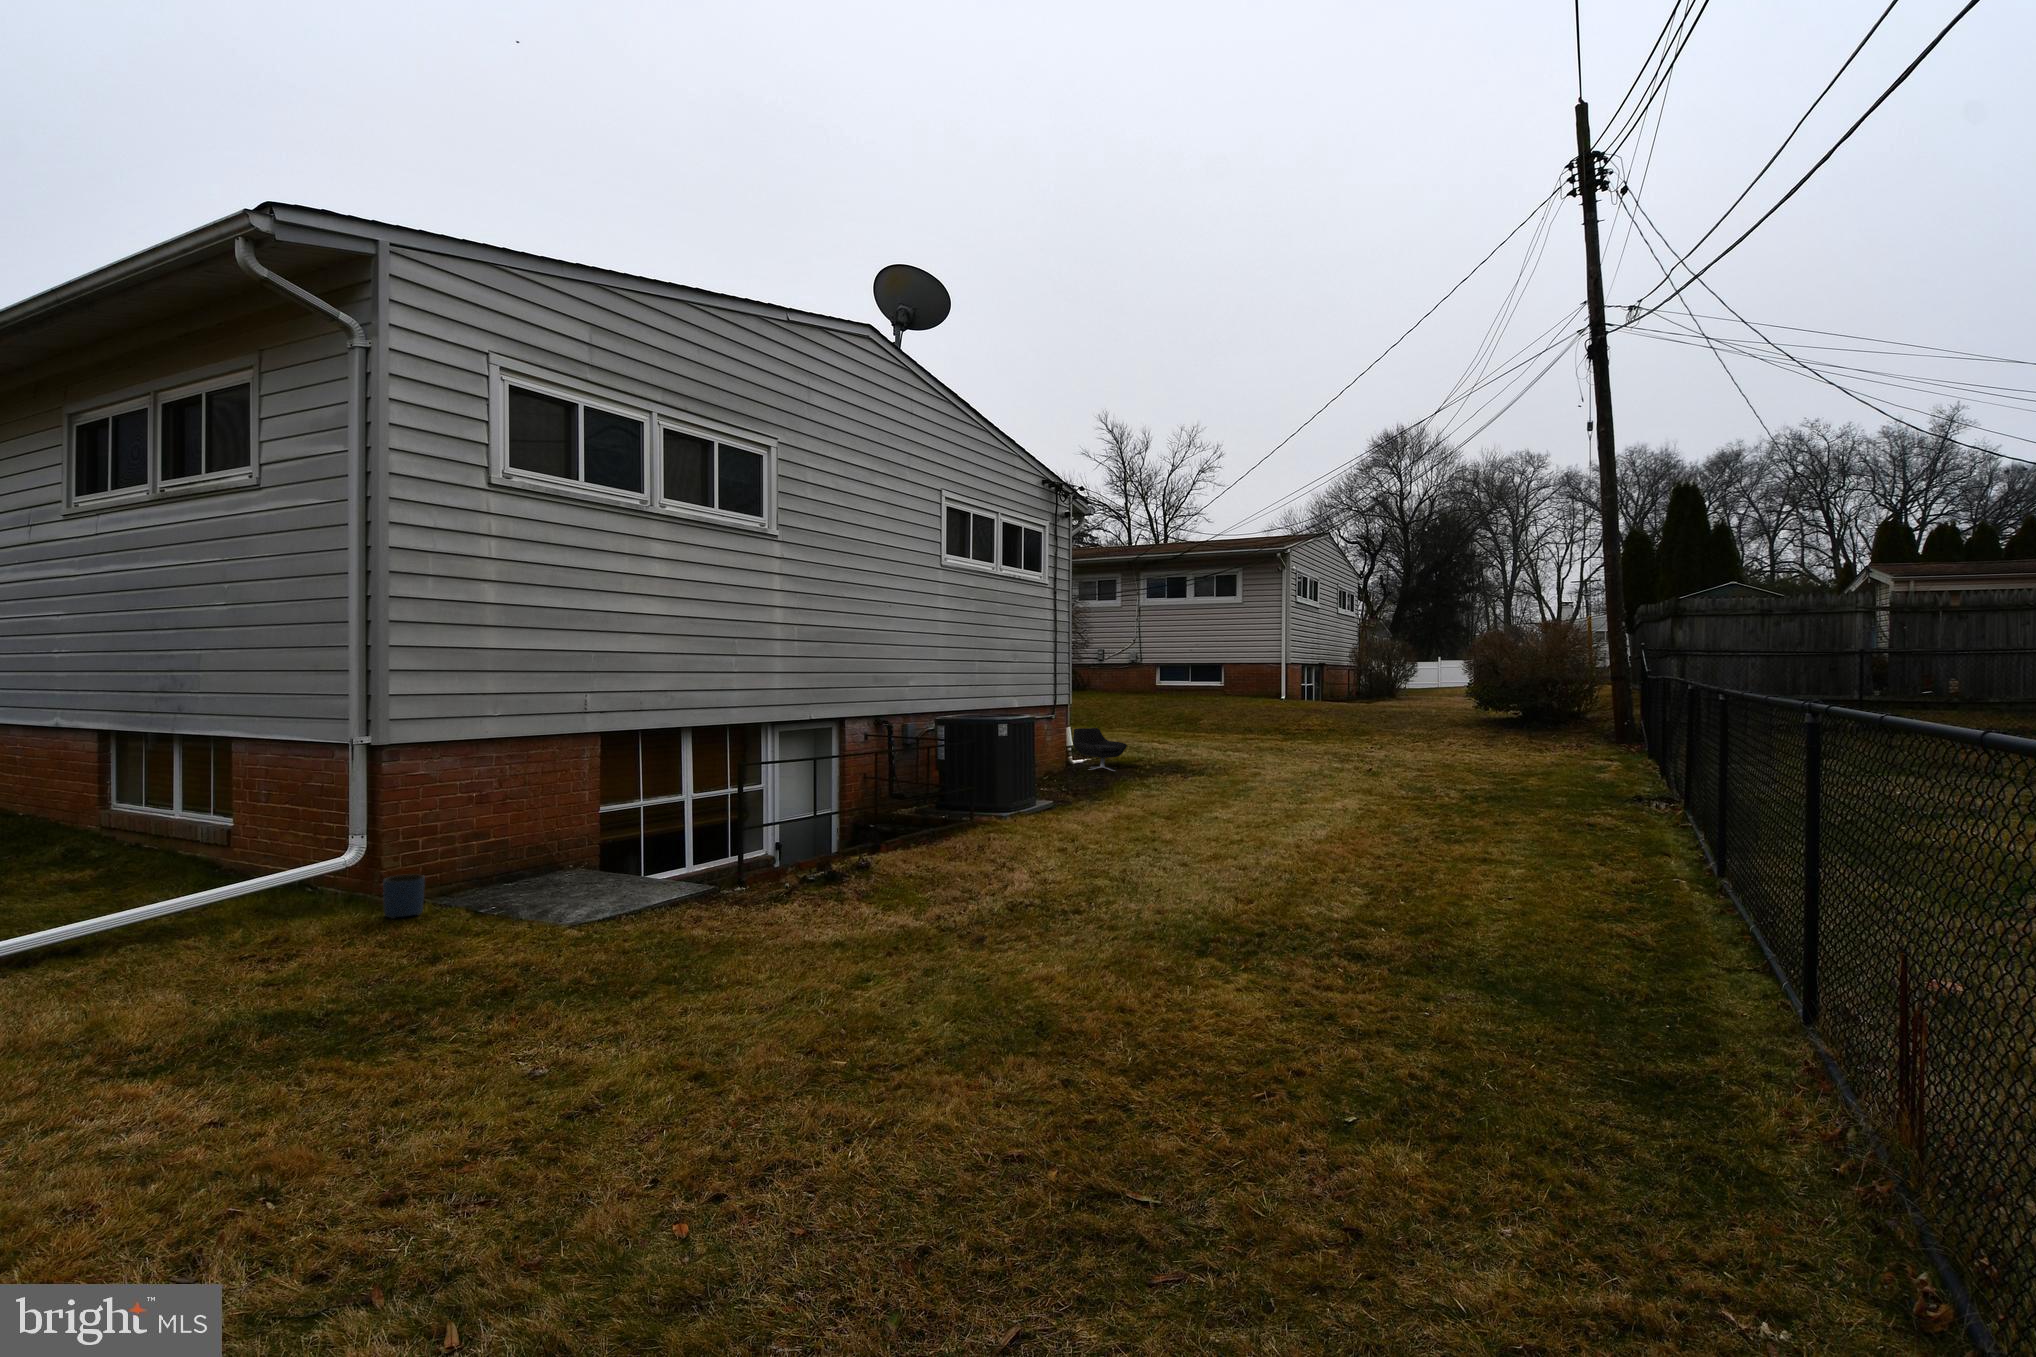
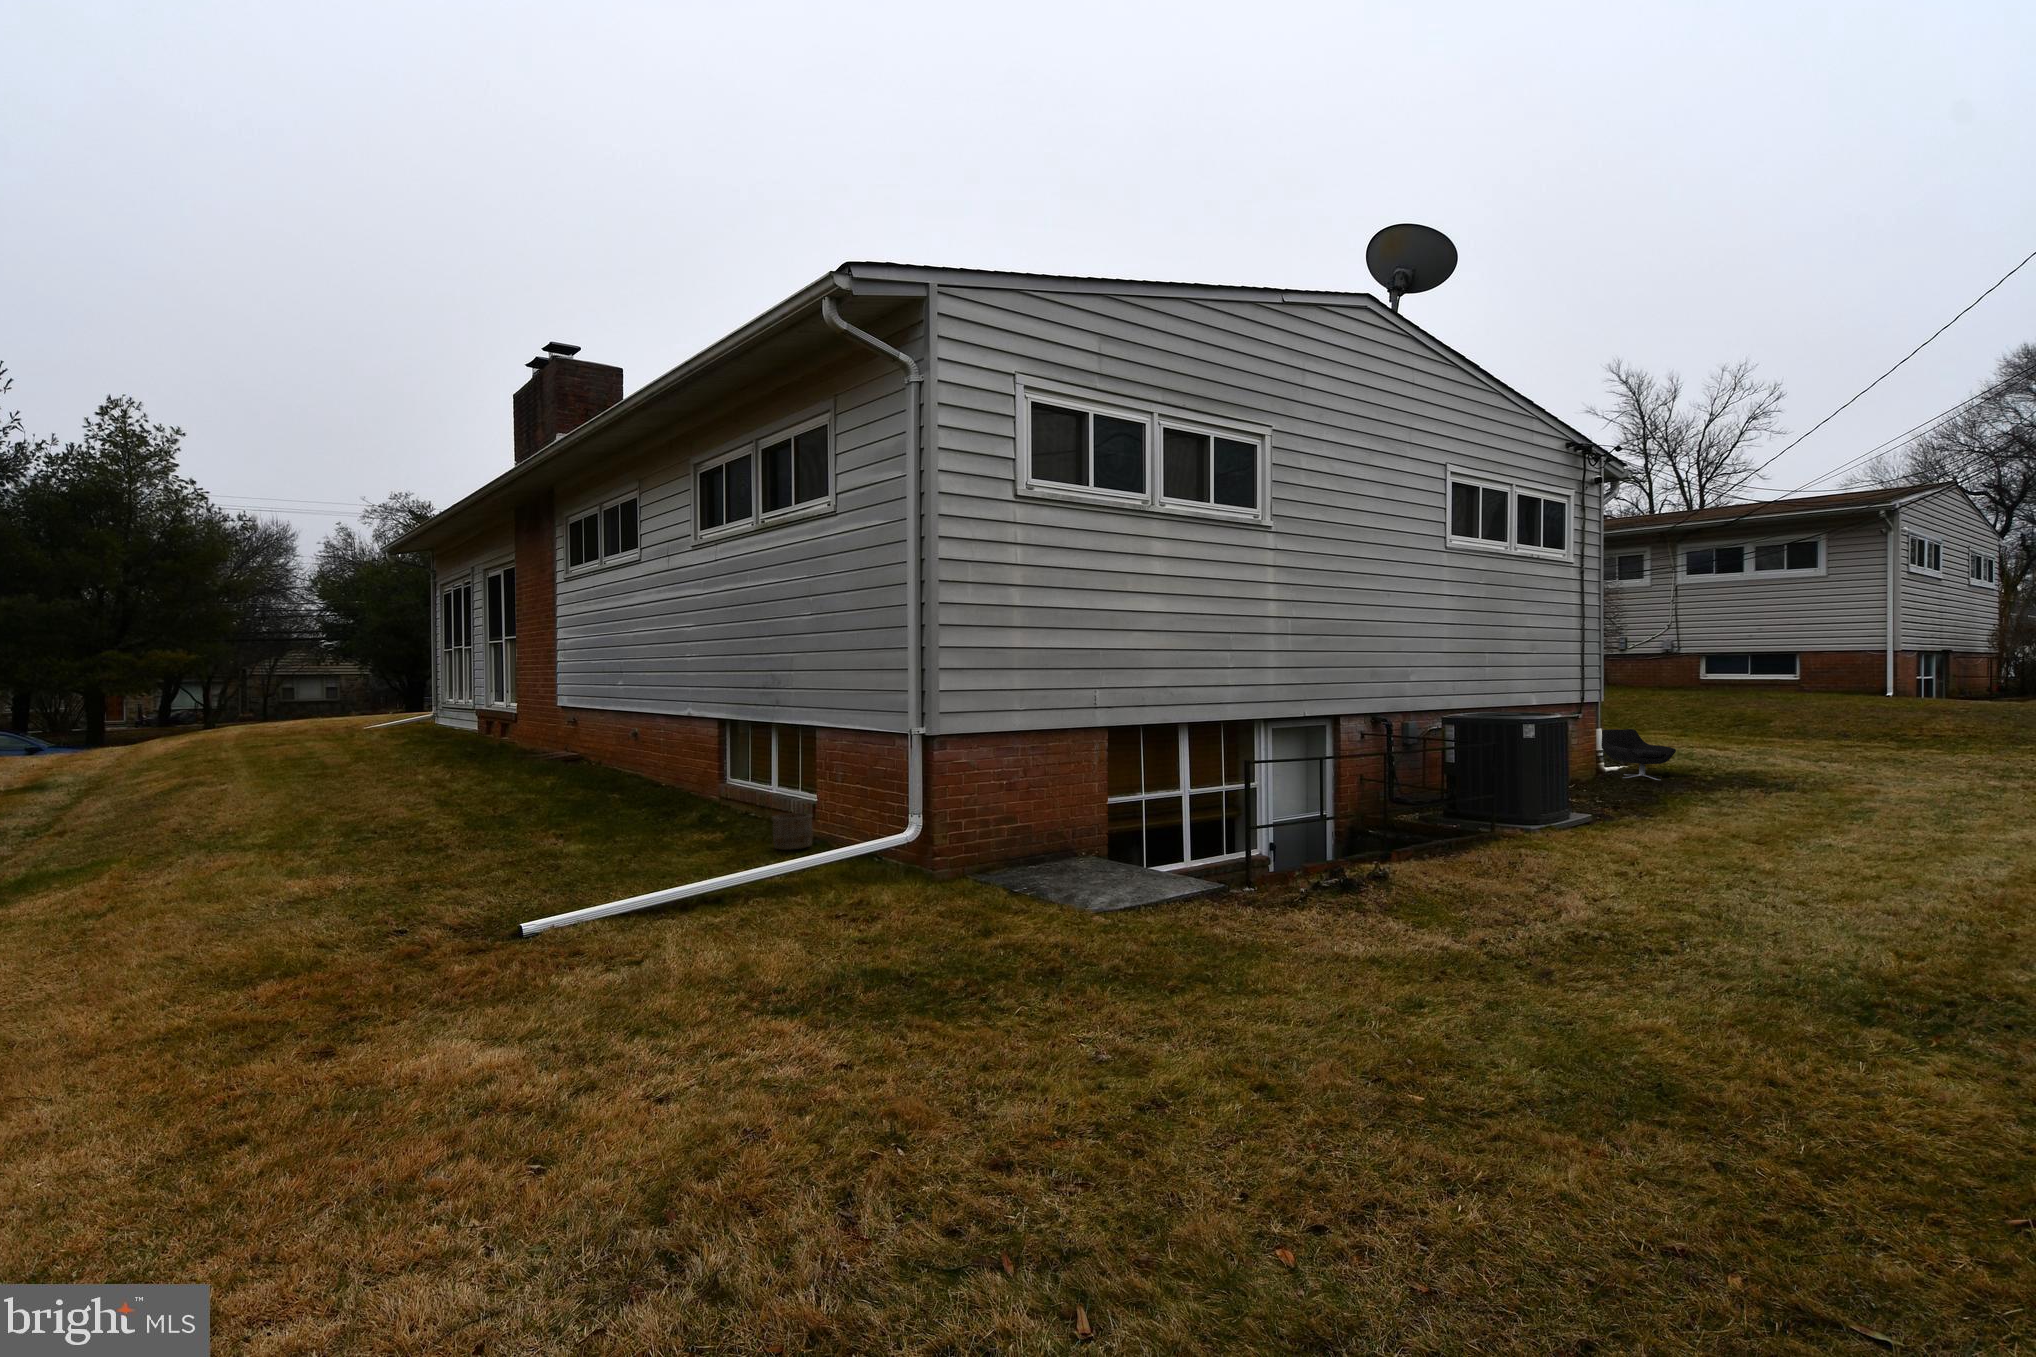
wooden bucket: none [154,842,218,888] -> present [772,813,812,850]
planter: present [383,874,425,919] -> none [937,852,970,891]

